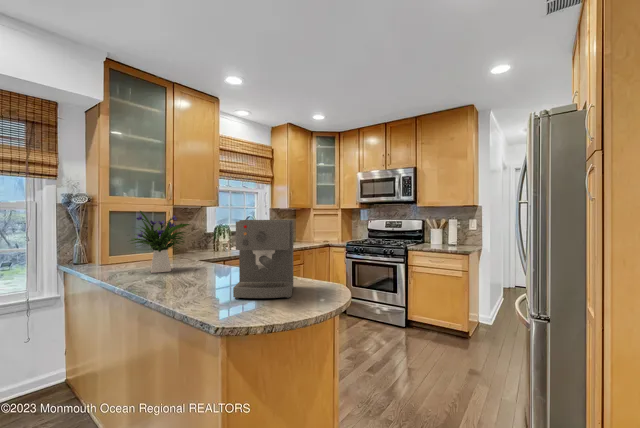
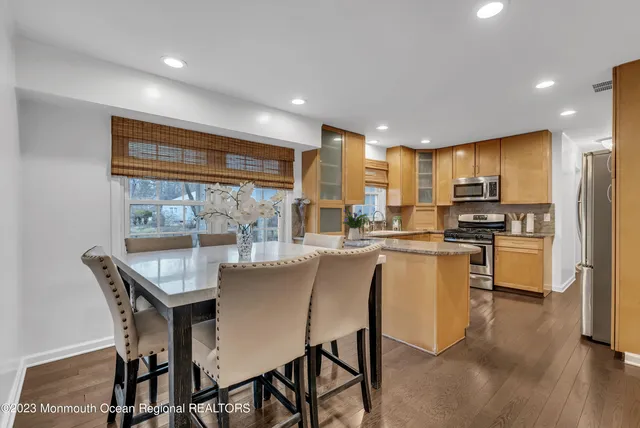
coffee maker: present [233,220,294,299] -> none [414,211,445,247]

